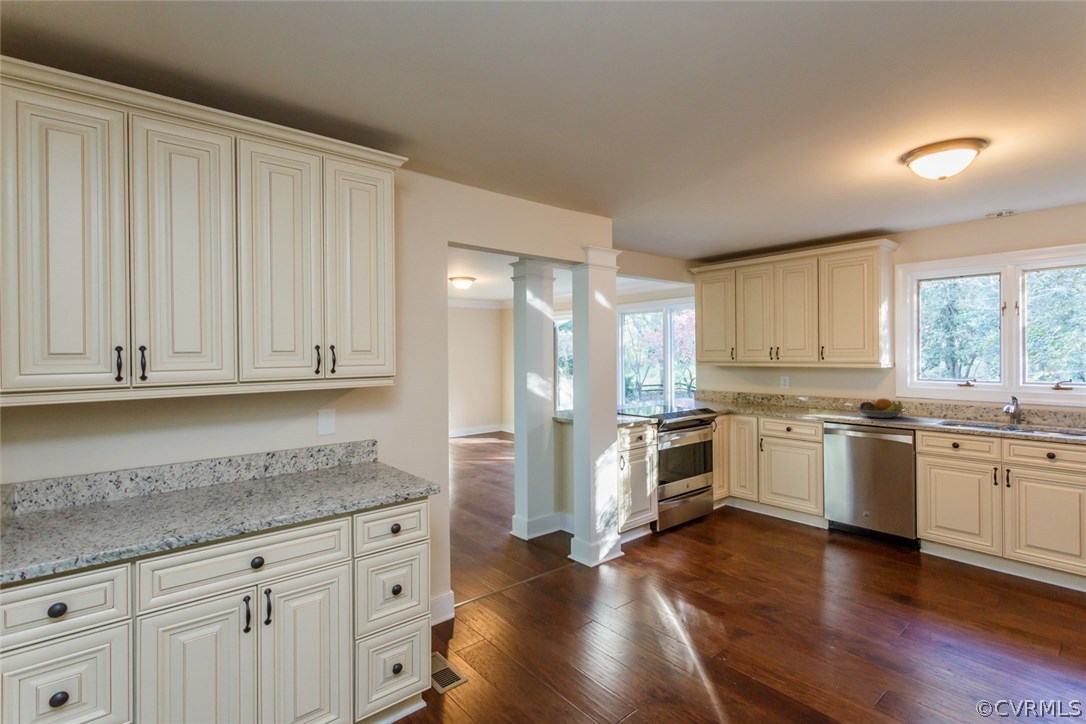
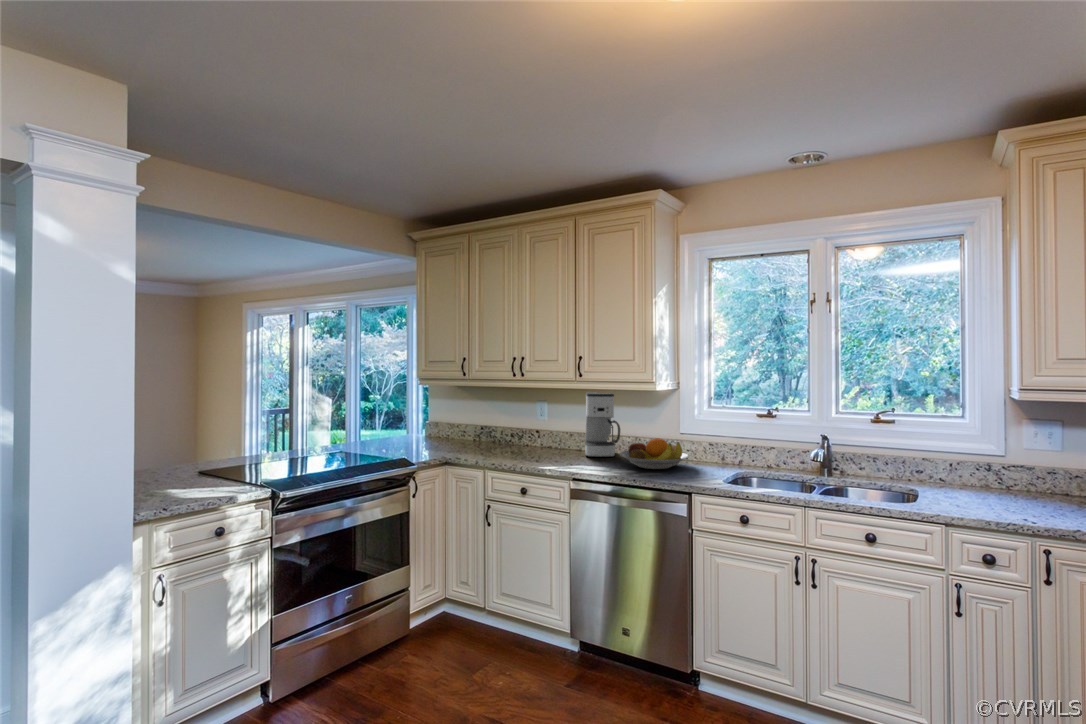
coffee maker: none [821,371,849,412] -> present [585,392,620,457]

